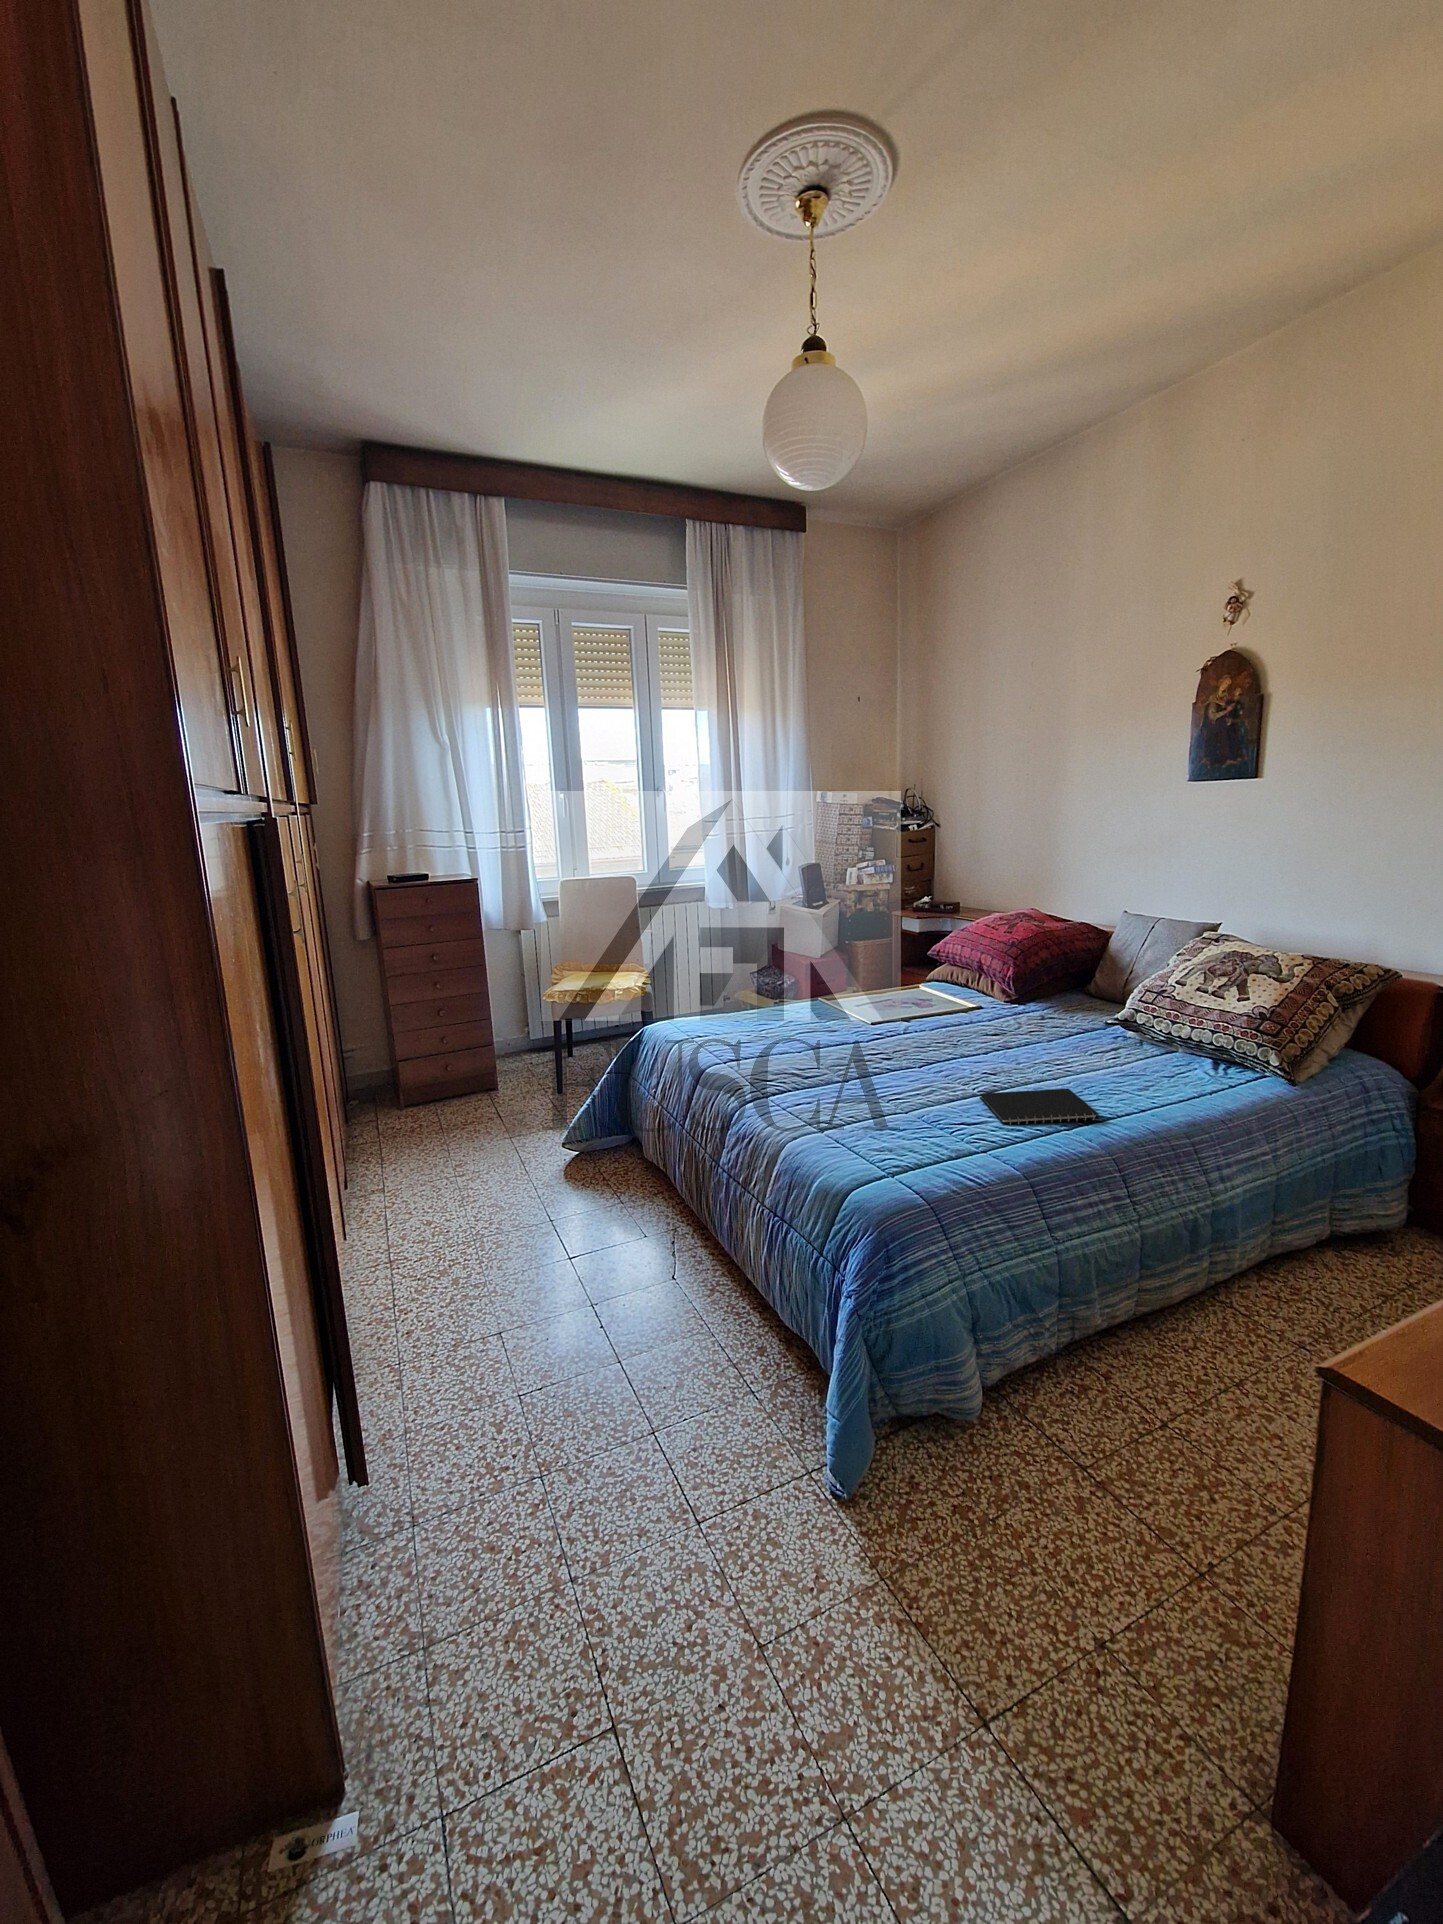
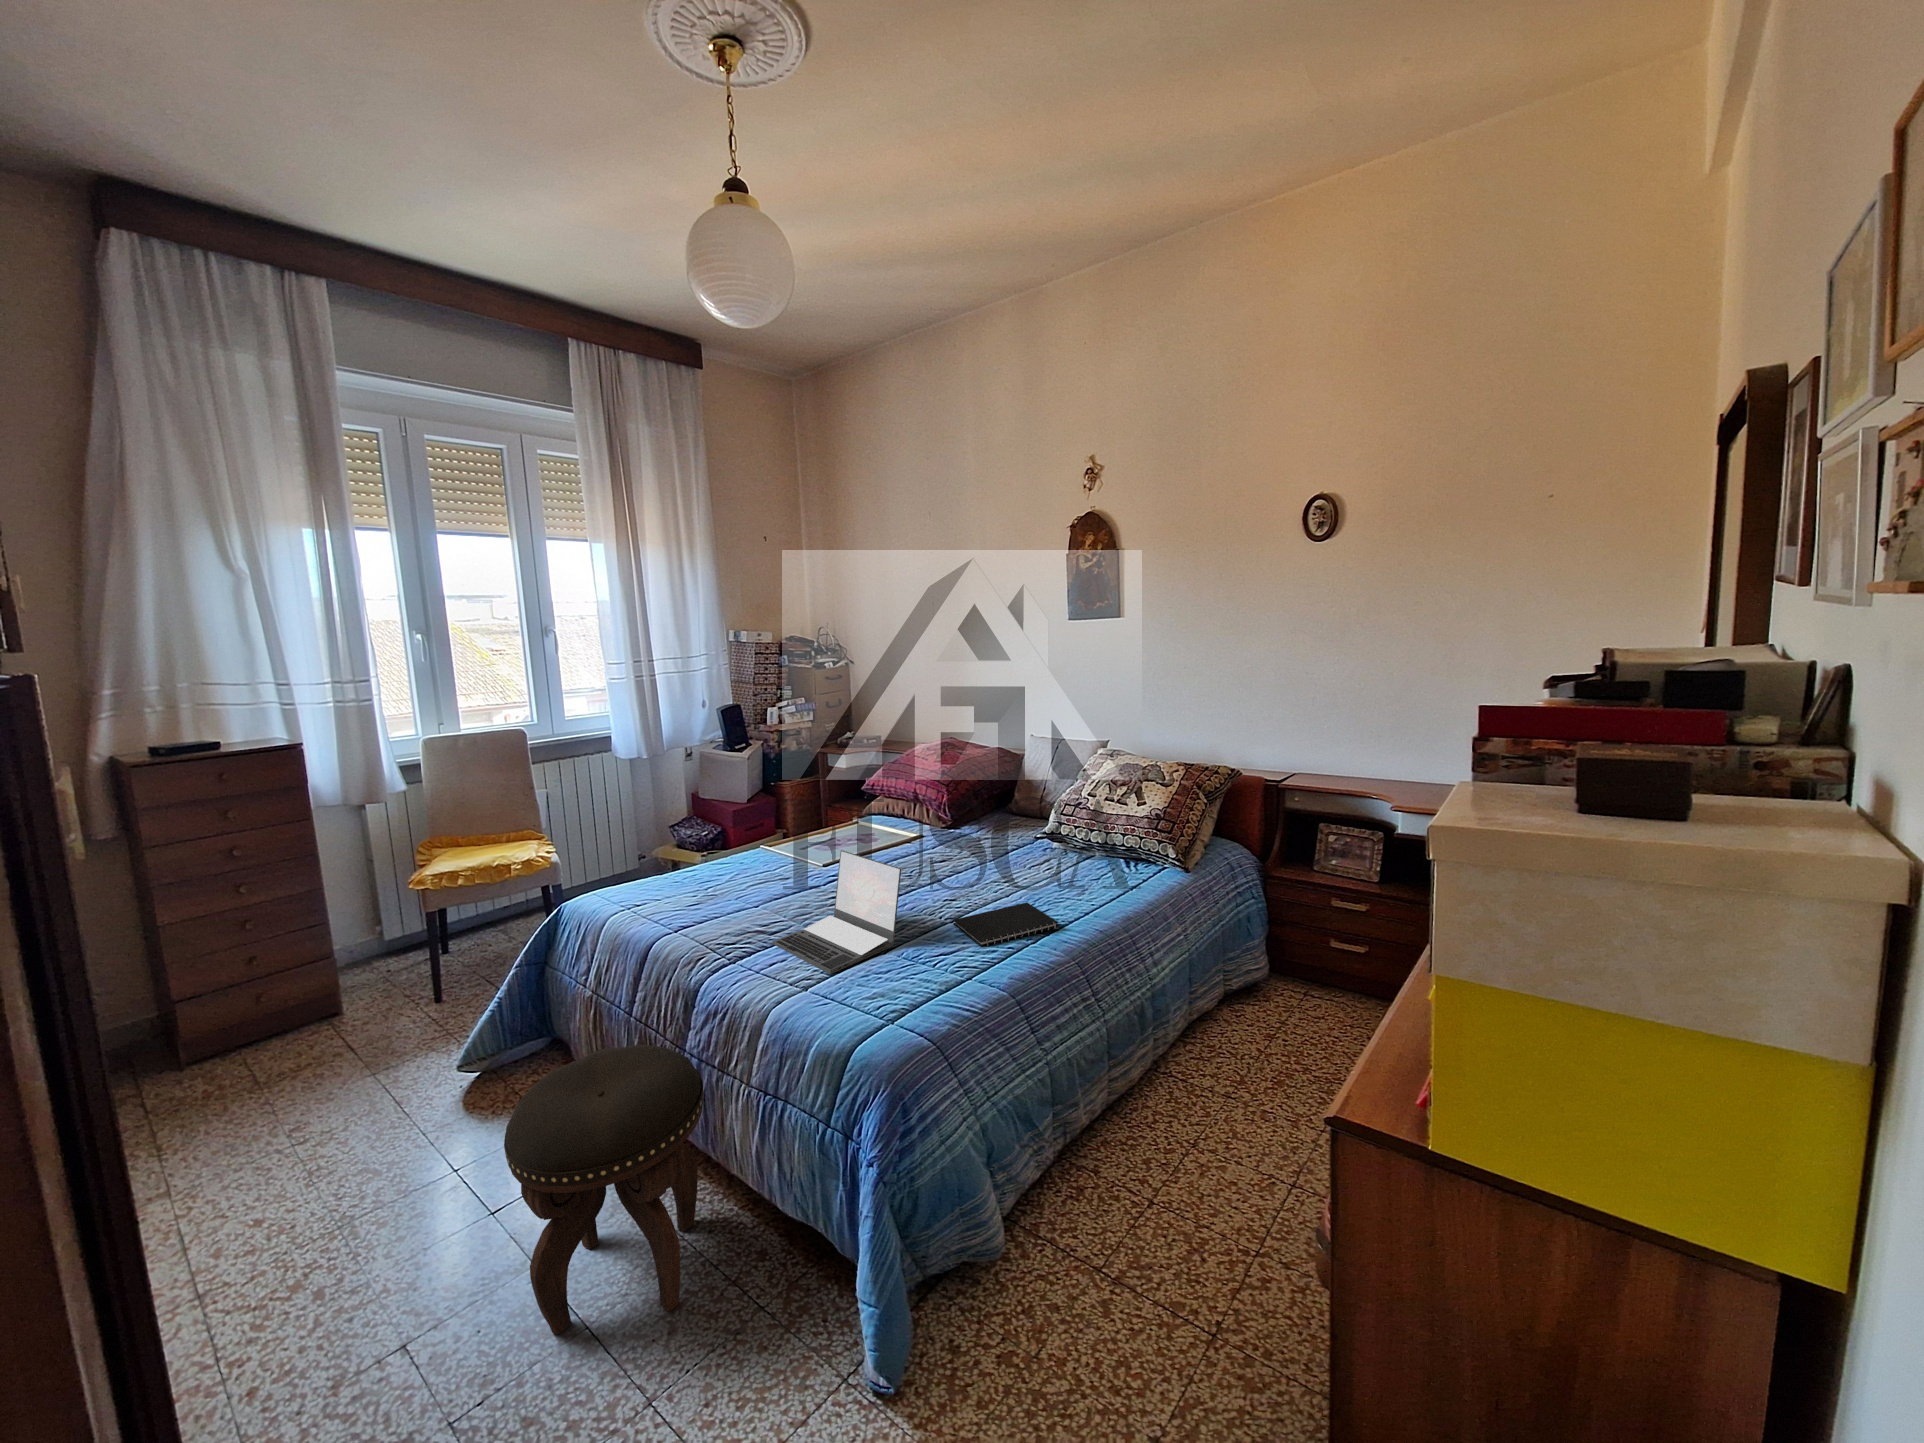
laptop: none [797,1009,924,1123] -> present [772,850,901,974]
footstool: none [566,1149,718,1370] -> present [504,1045,704,1334]

